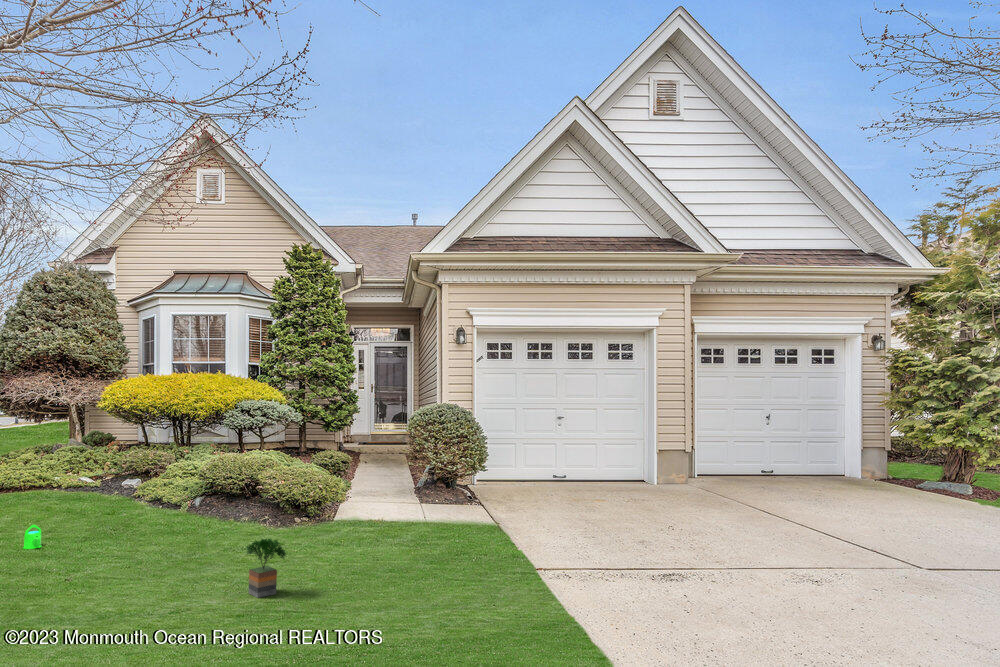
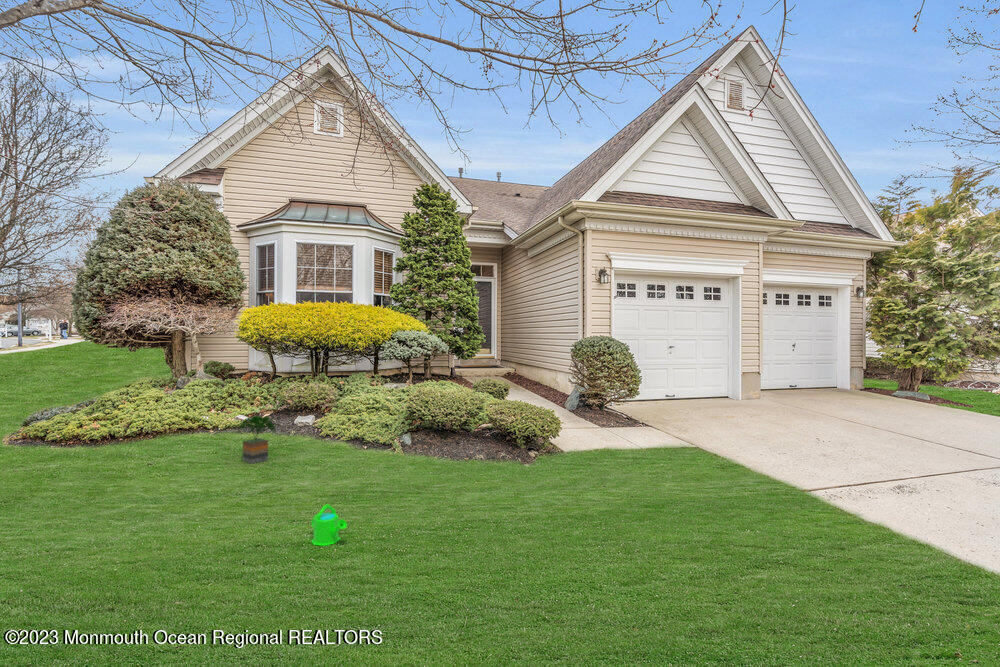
potted tree: present [246,539,286,598] -> present [240,416,276,464]

